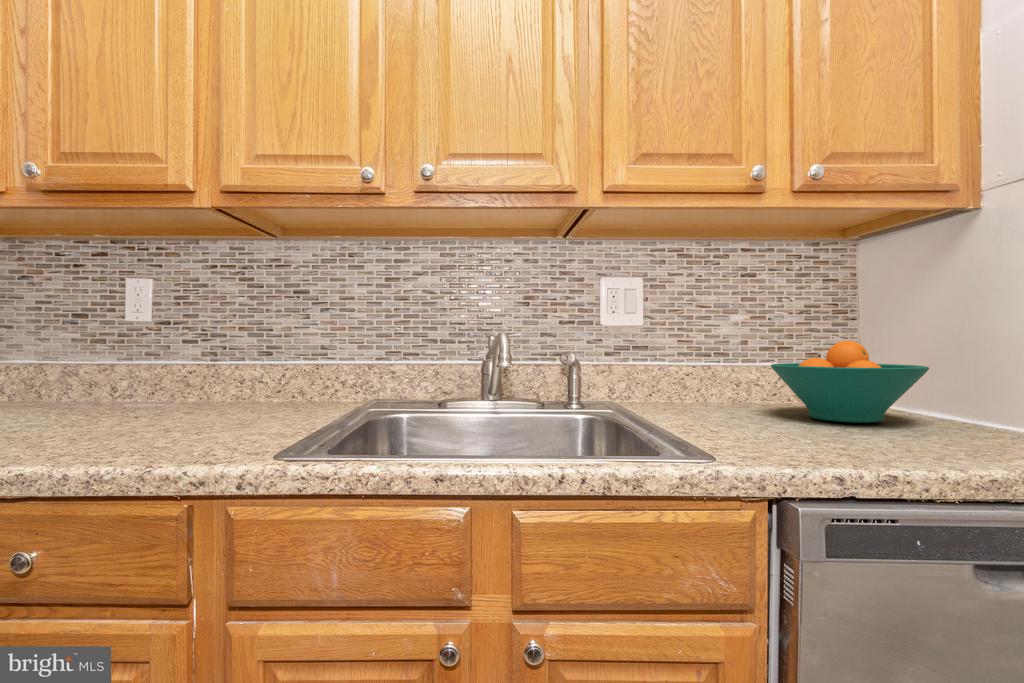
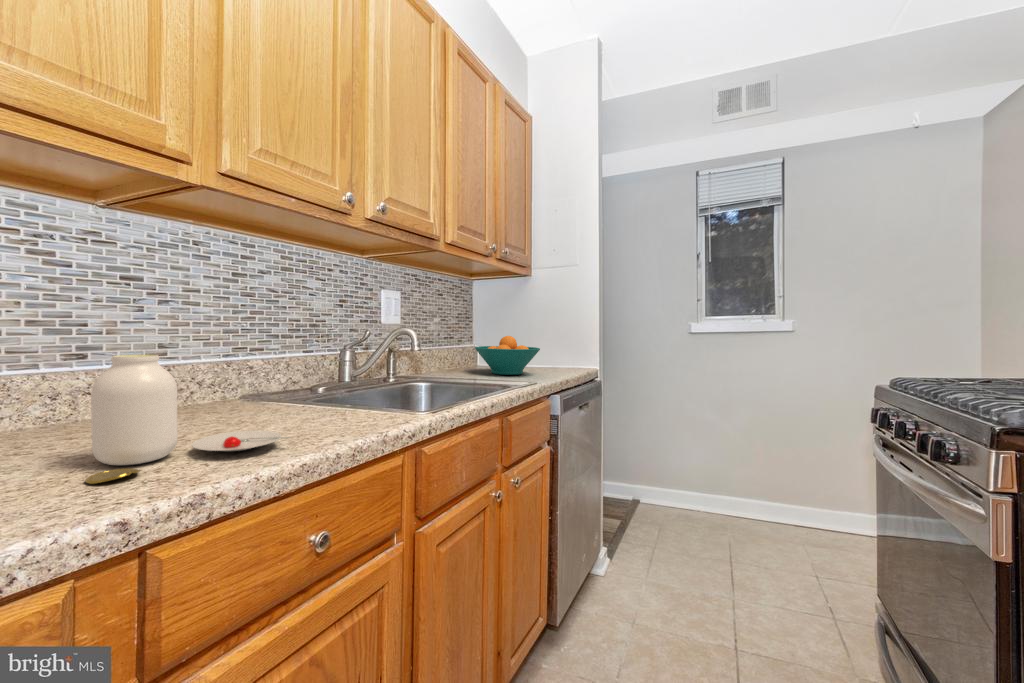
jar: none [84,346,228,430] -> present [85,355,290,484]

